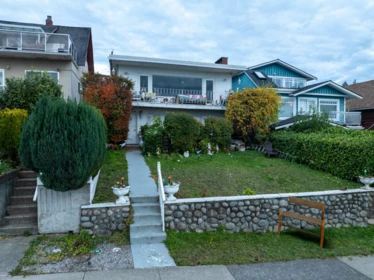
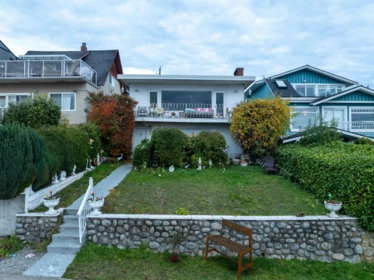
potted tree: none [243,205,269,239] -> present [162,227,188,261]

